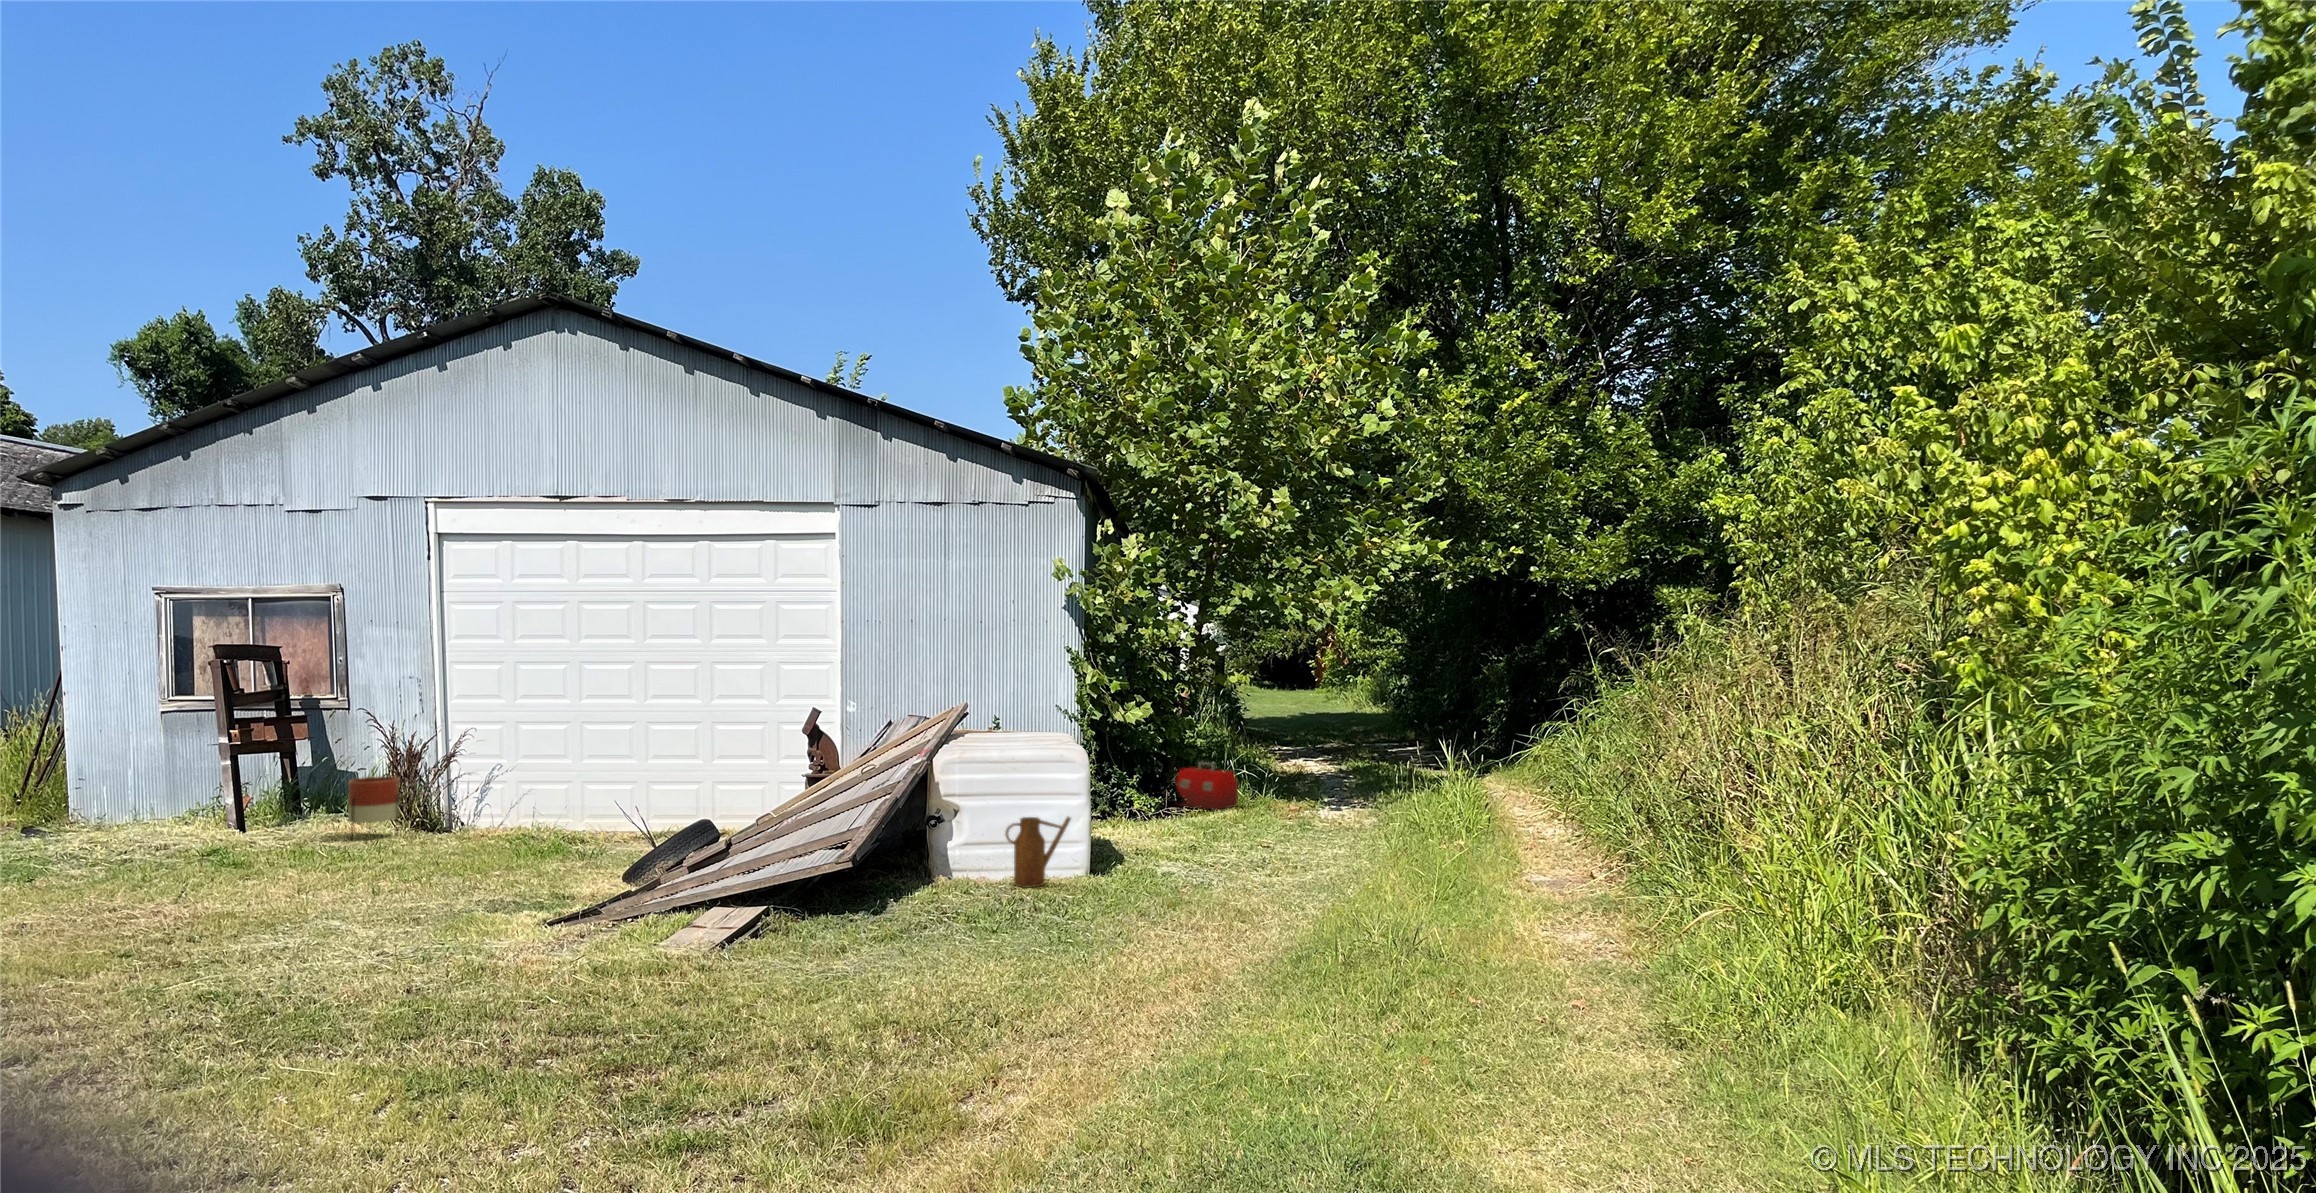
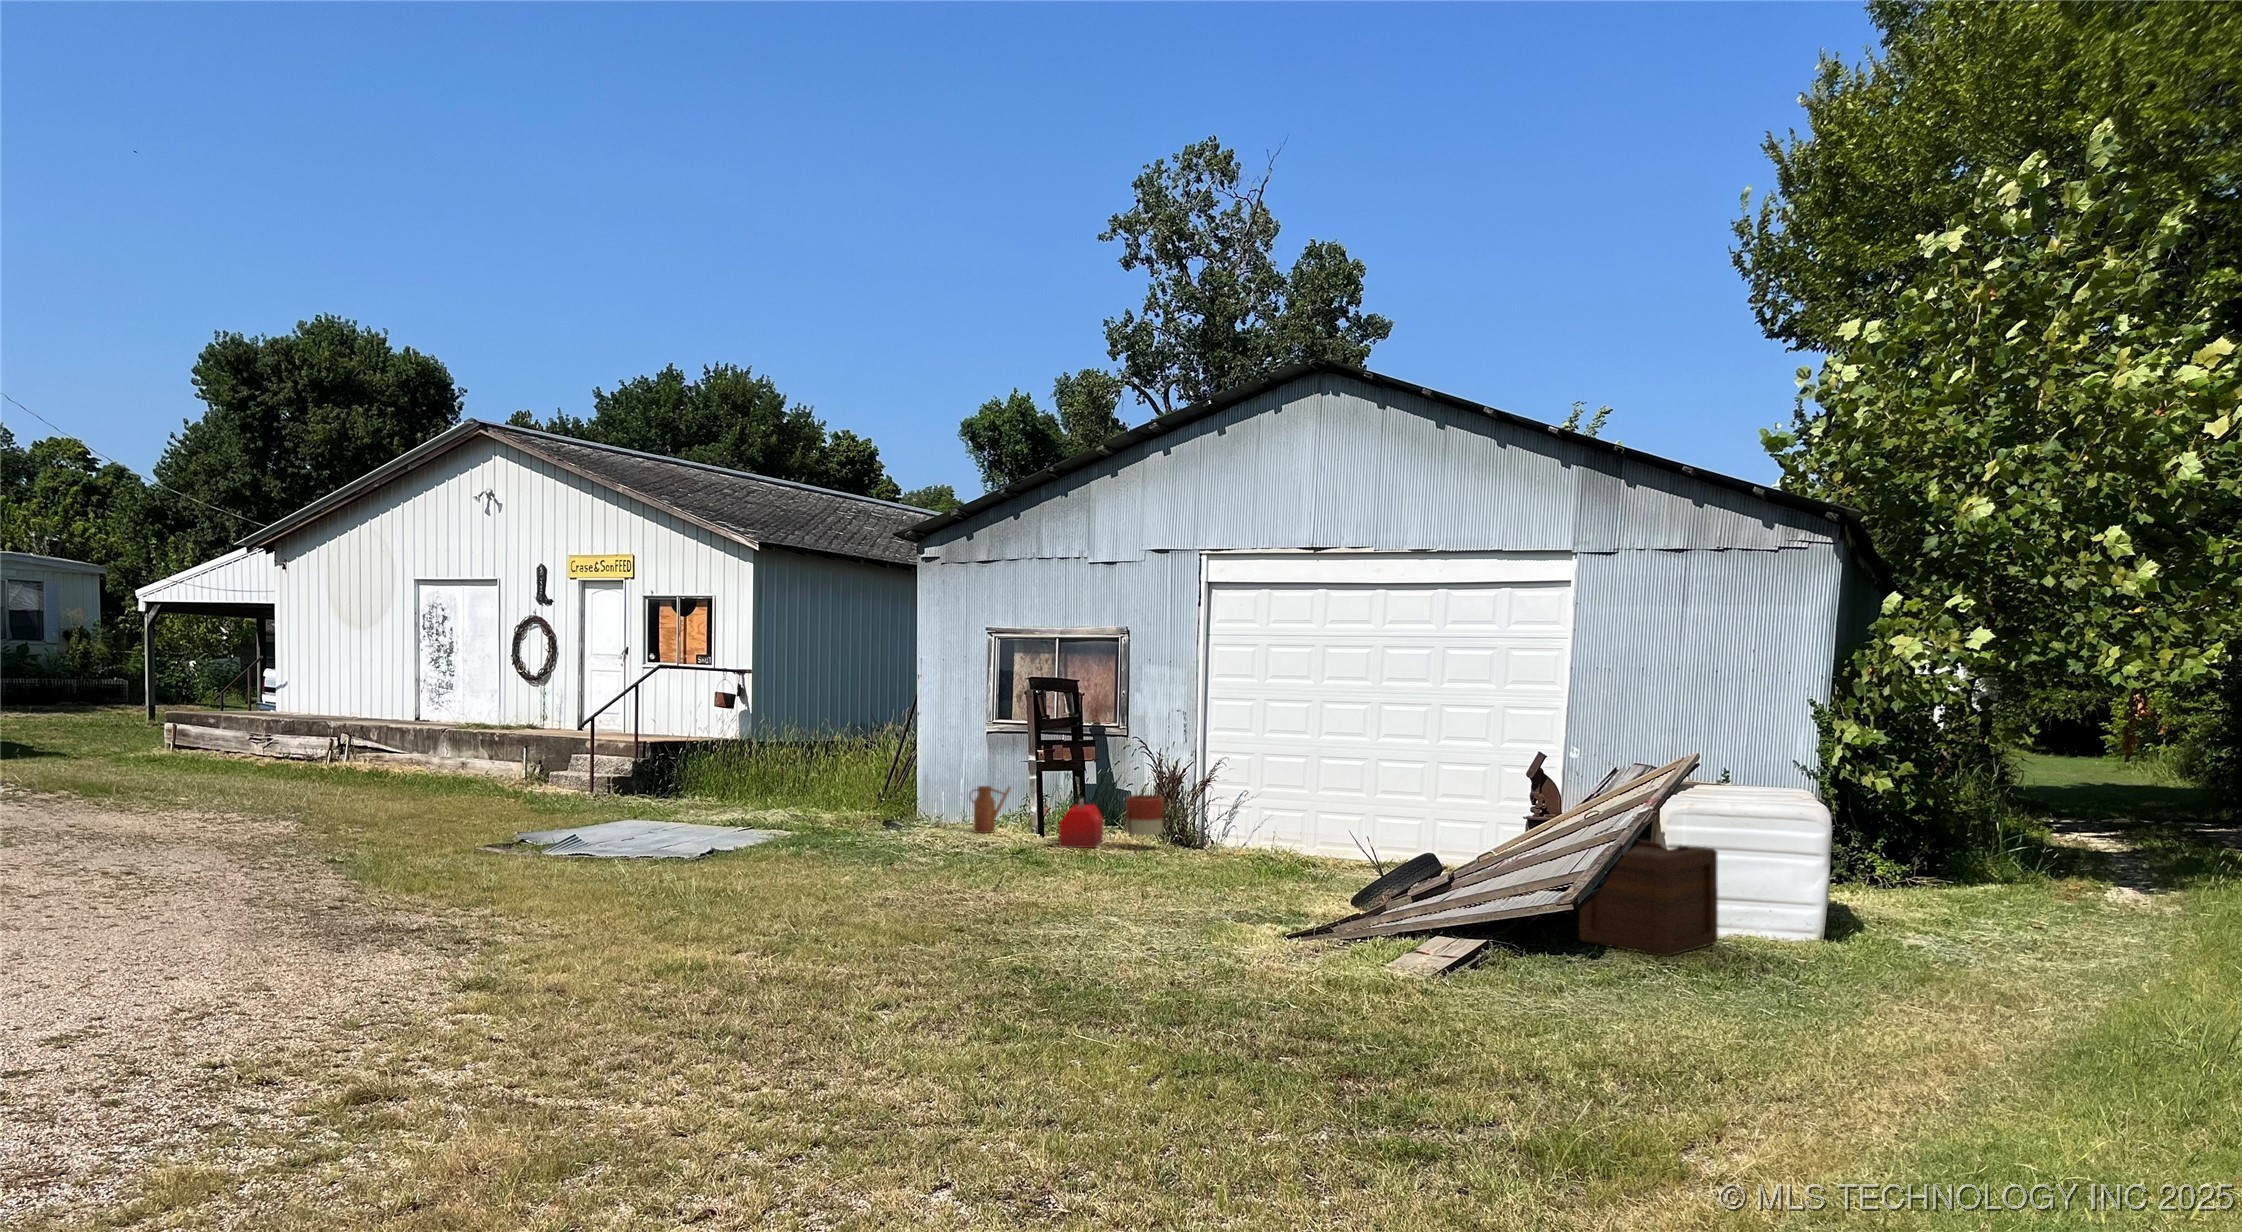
toolbox: present [1176,762,1238,810] -> present [1059,799,1103,848]
wooden crate: none [861,791,988,903] -> present [1579,839,1718,957]
watering can: present [1005,816,1071,888] -> present [970,786,1010,833]

